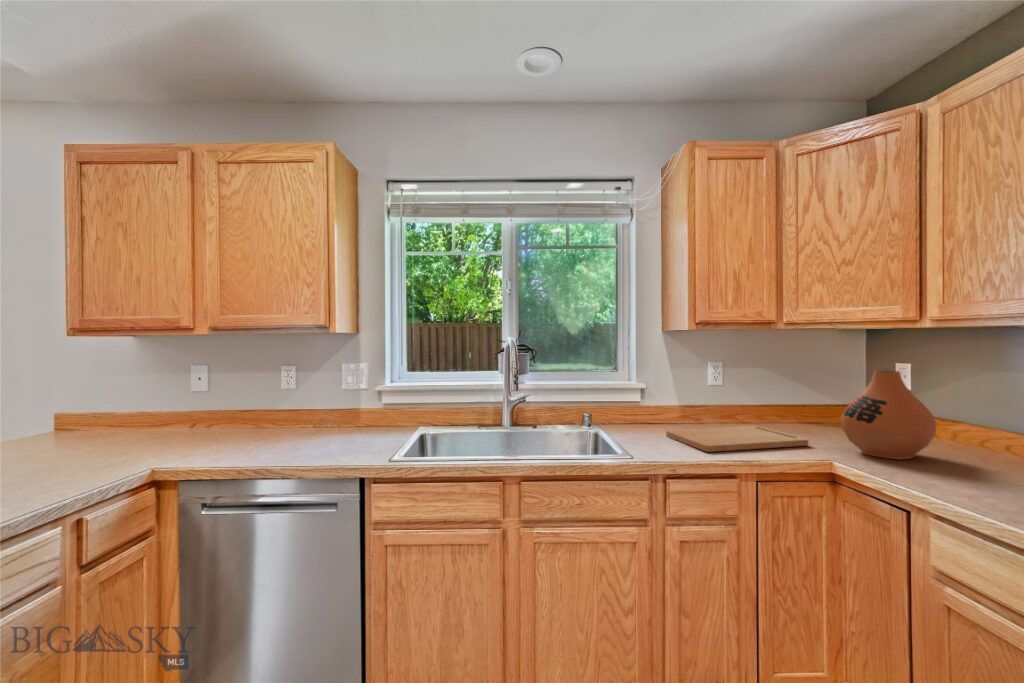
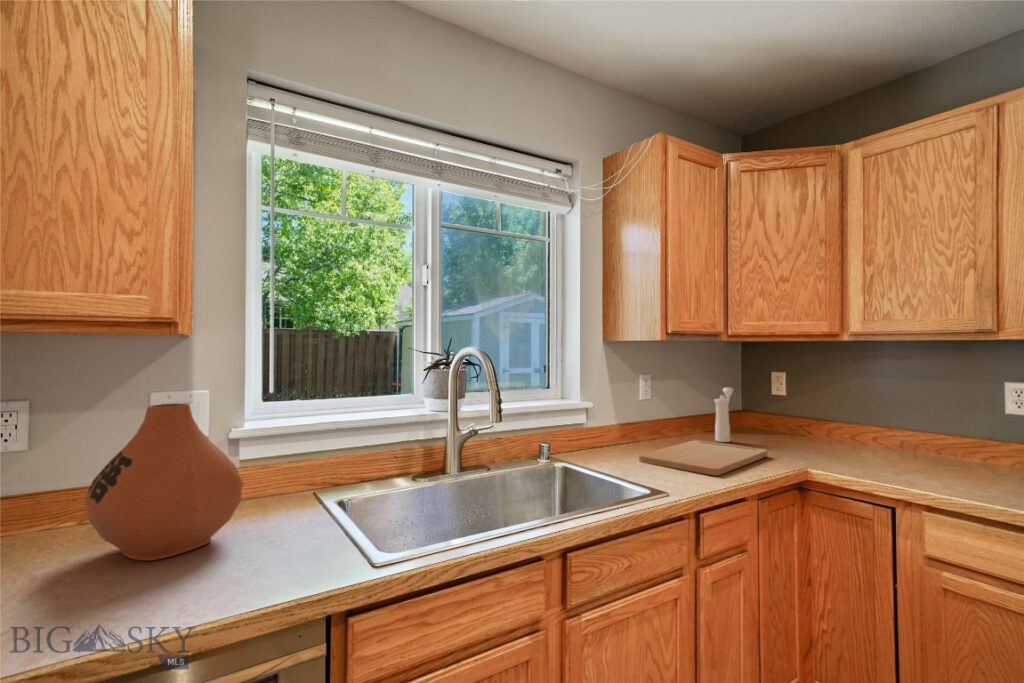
vase: present [841,371,937,459] -> present [84,403,243,561]
pepper mill: none [788,377,821,431] -> present [715,387,733,442]

